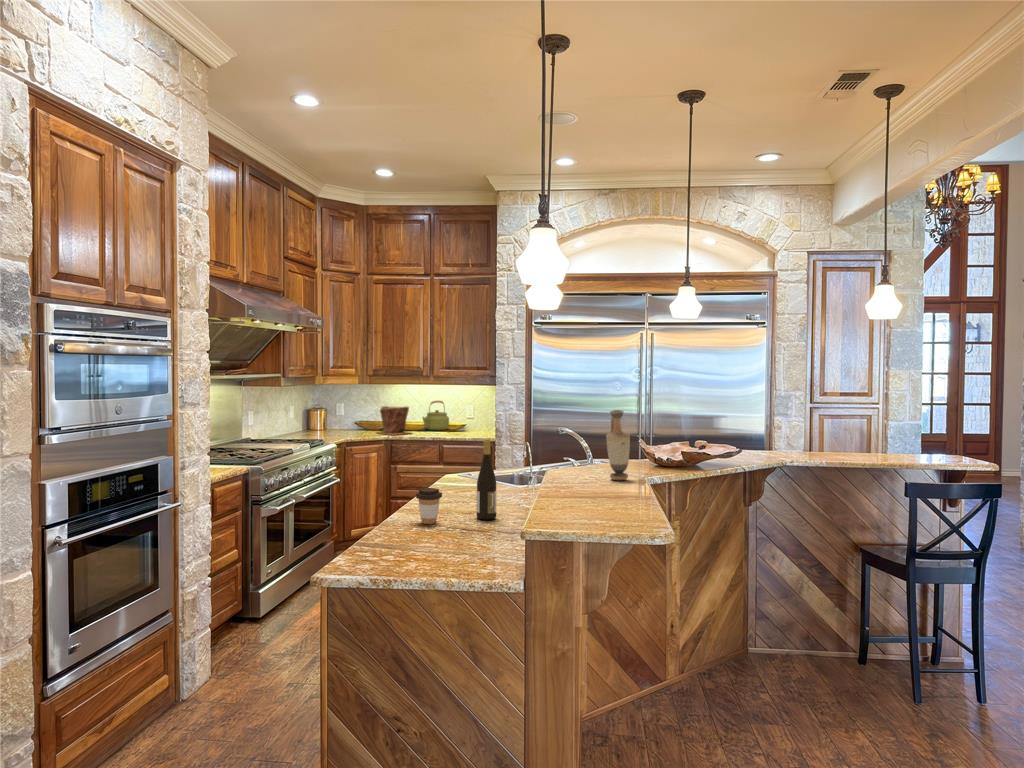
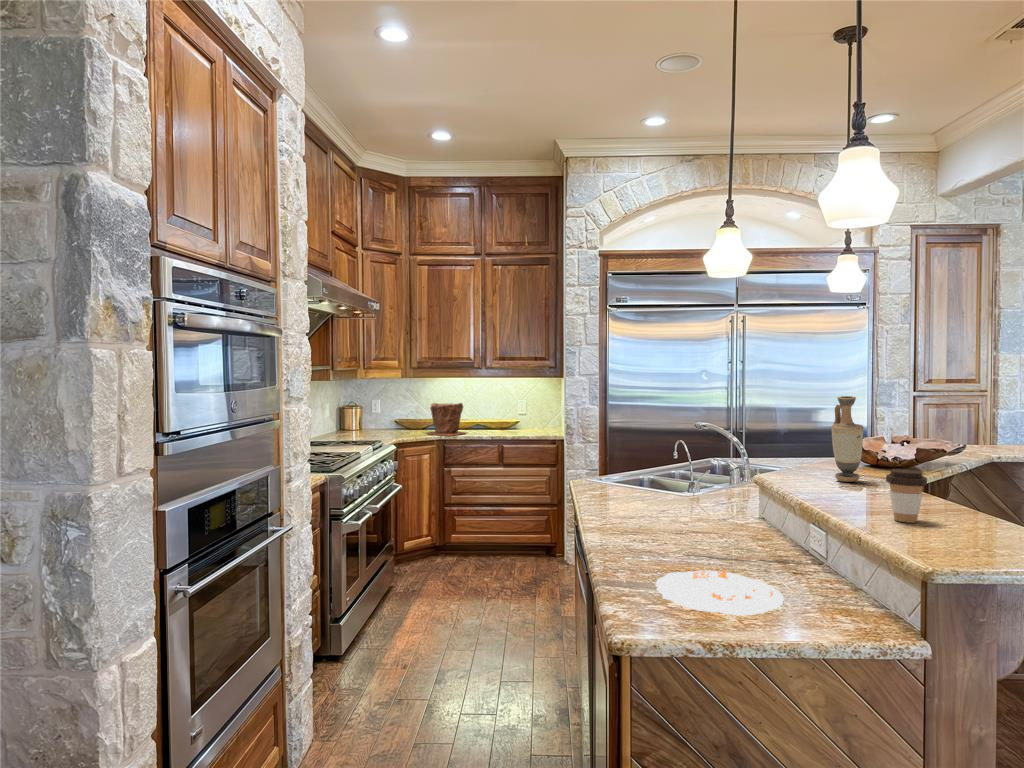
kettle: present [422,401,449,430] -> none [473,396,501,429]
wine bottle: present [476,439,497,520] -> none [697,434,723,536]
coffee cup: present [416,488,442,524] -> present [886,469,927,523]
plate: none [380,530,473,571] -> present [655,568,784,616]

